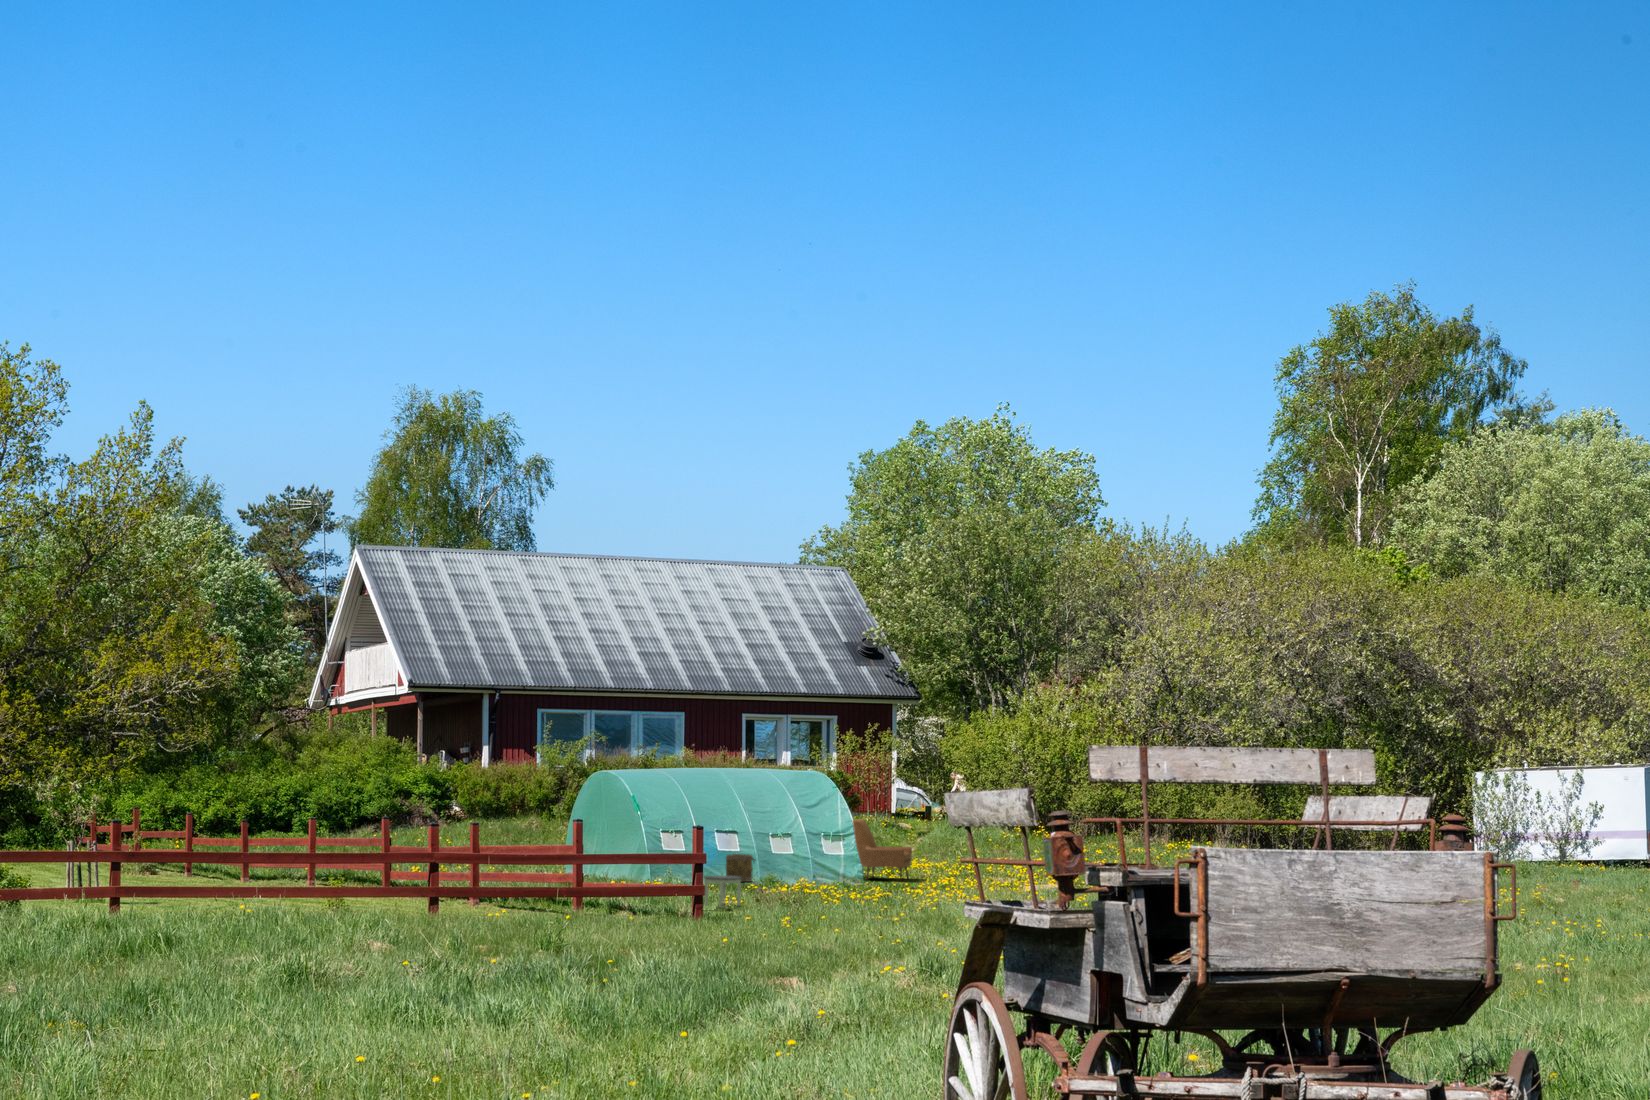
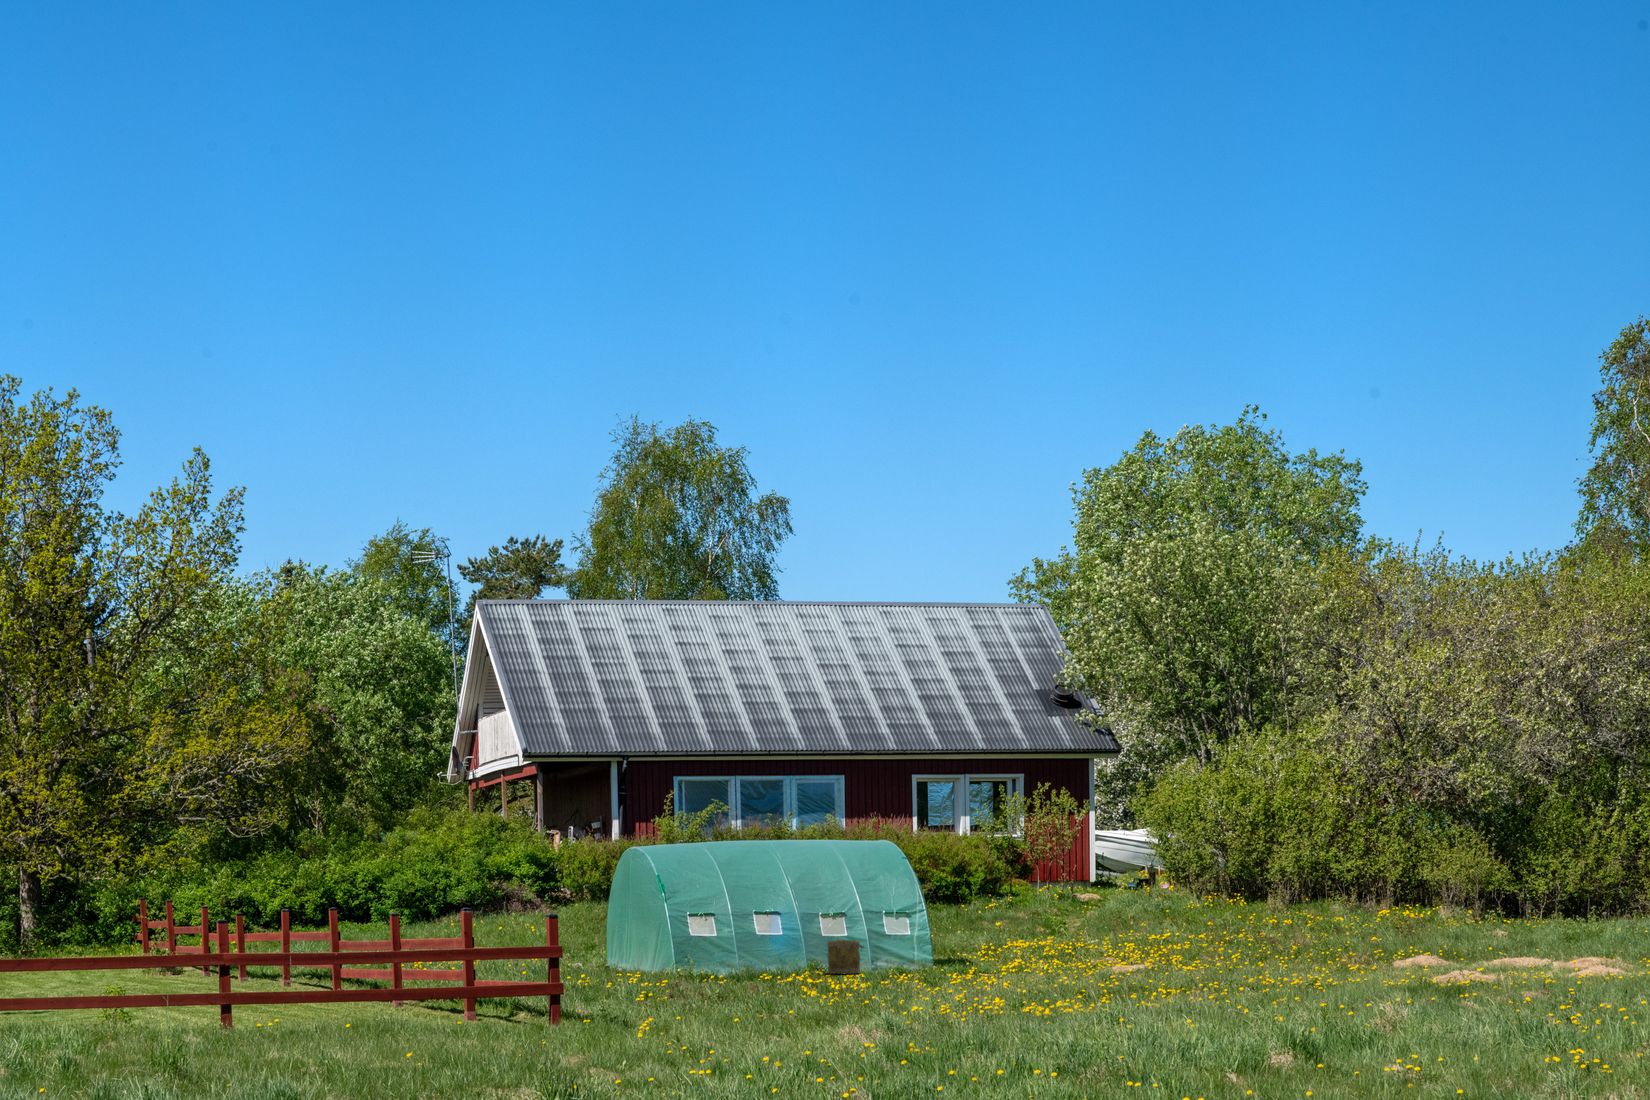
chair: present [852,819,912,881] -> none [986,895,1062,971]
round table: present [704,876,742,907] -> none [764,967,810,1007]

